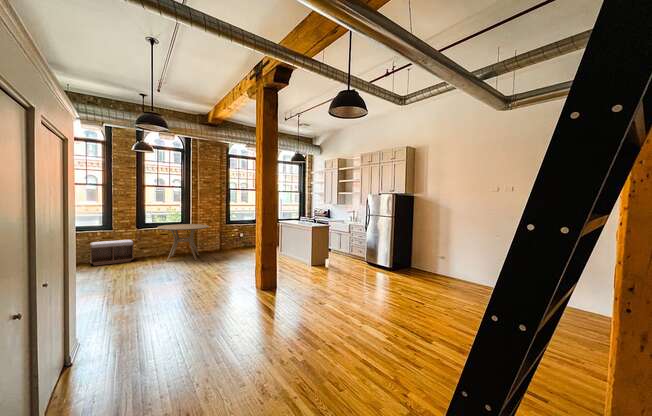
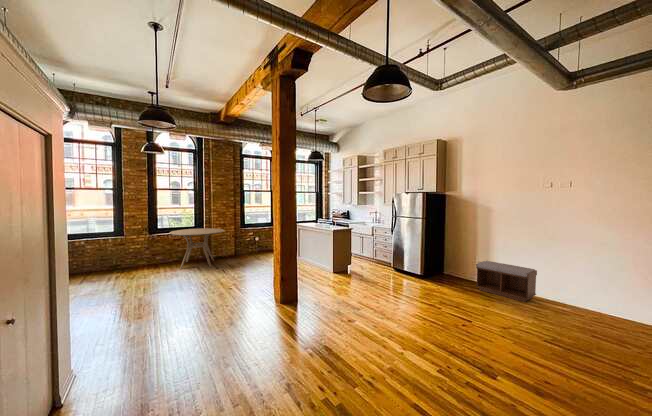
bench: present [90,240,134,266] -> present [476,261,537,302]

